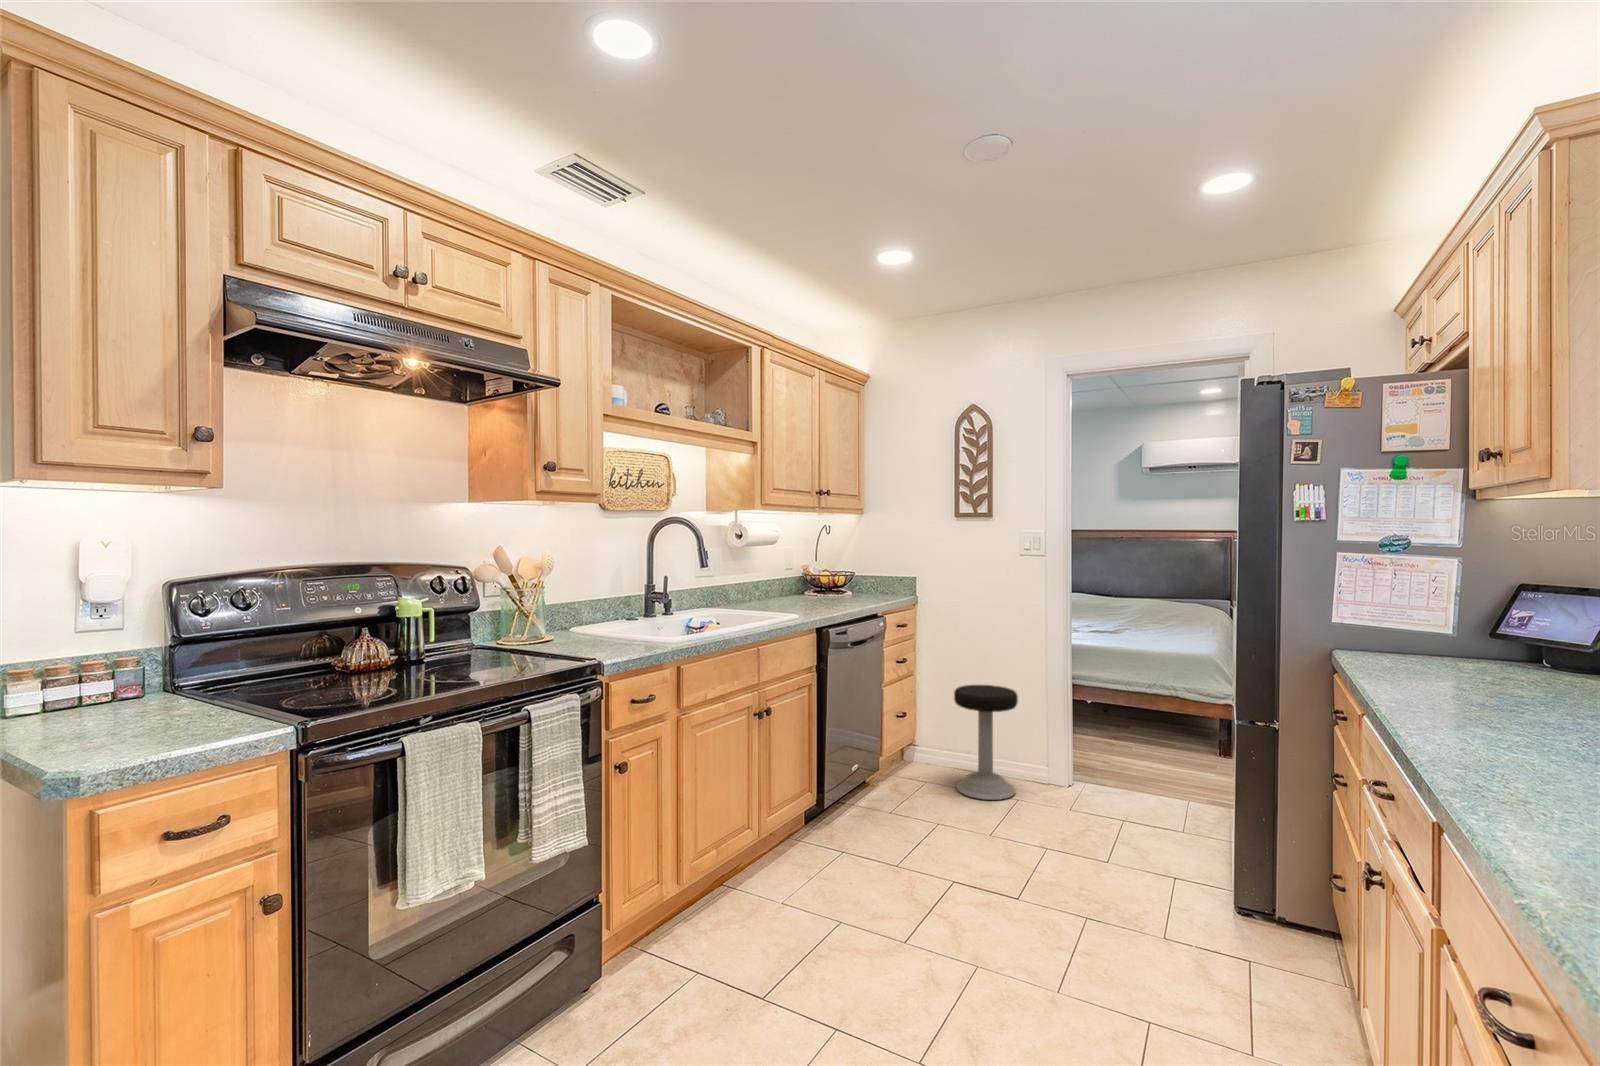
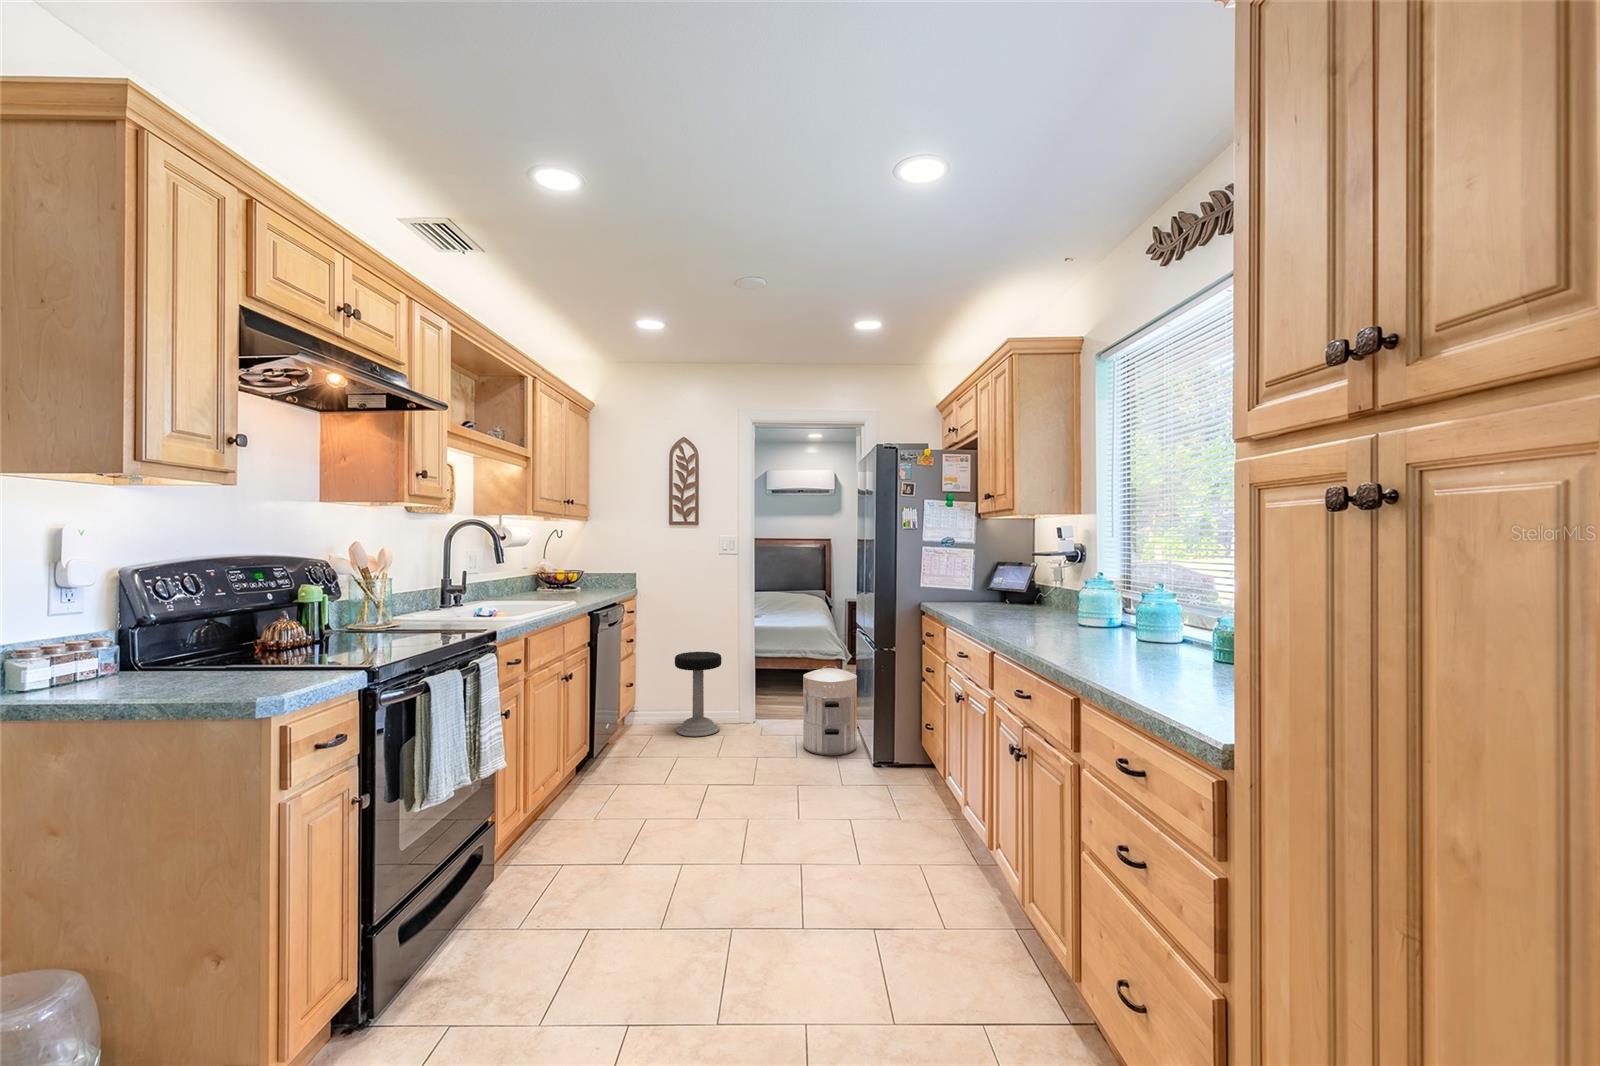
waste bin: none [1126,732,1220,876] -> present [803,665,857,756]

